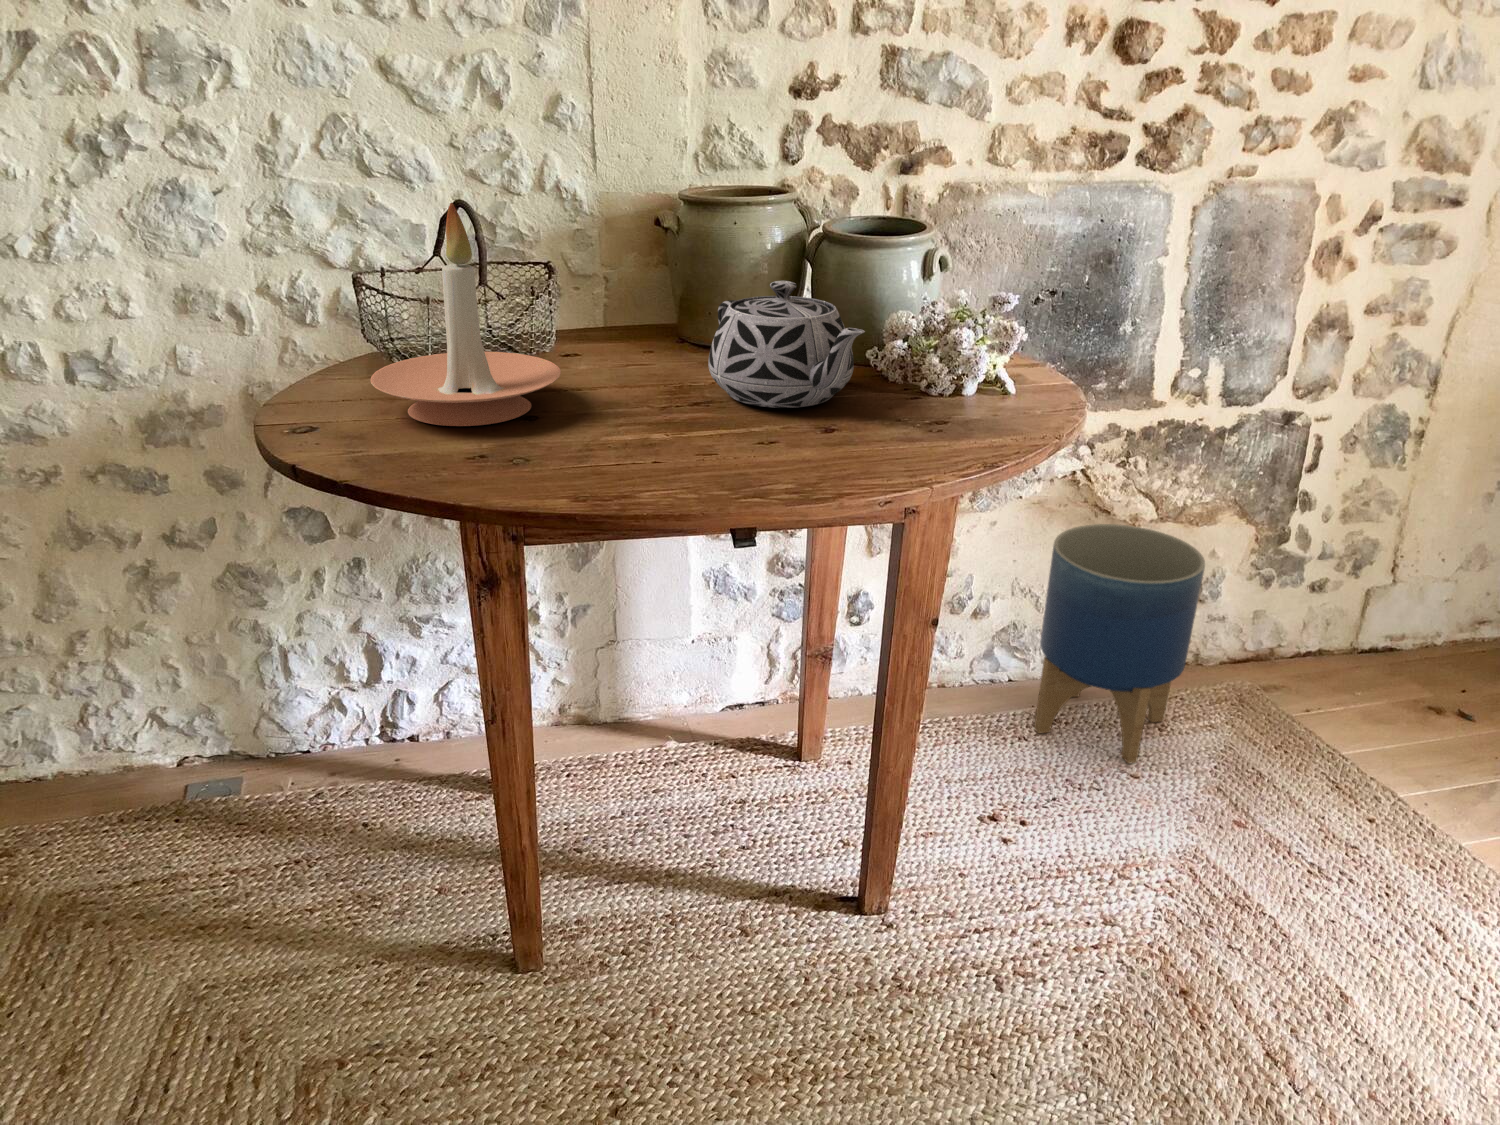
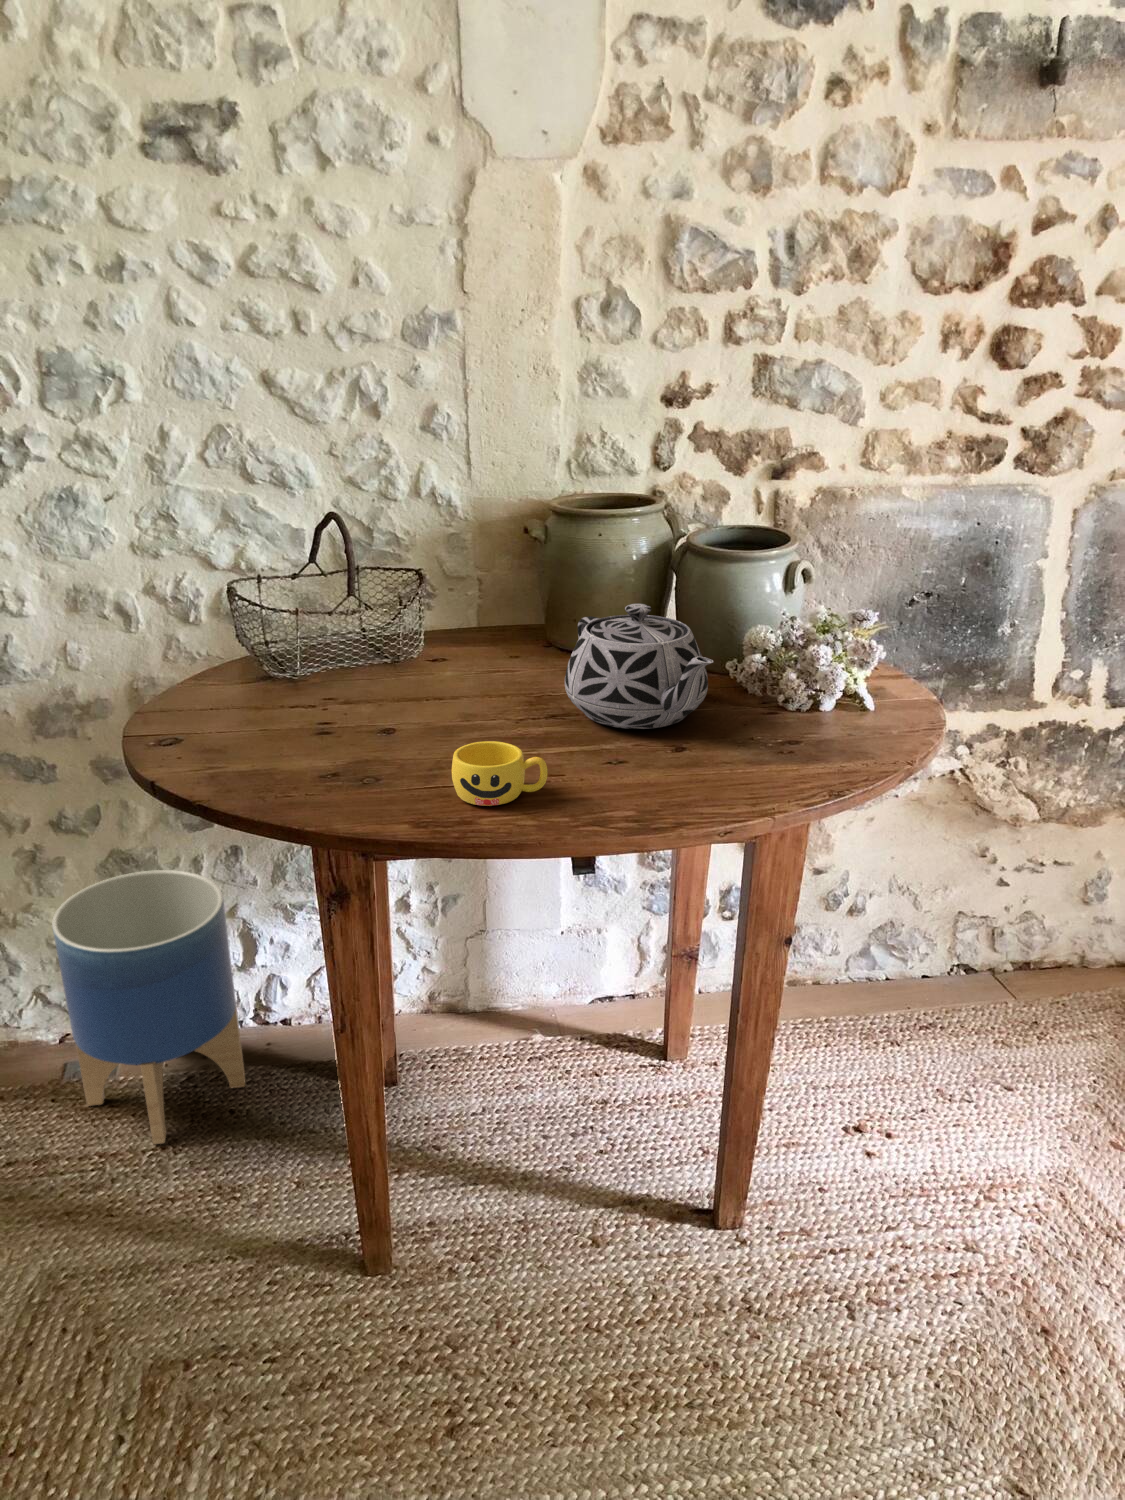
candle holder: present [371,203,561,426] -> none [239,536,420,747]
cup: none [603,411,702,474] -> present [452,741,548,806]
planter: present [1034,524,1205,763] -> present [52,870,246,1144]

